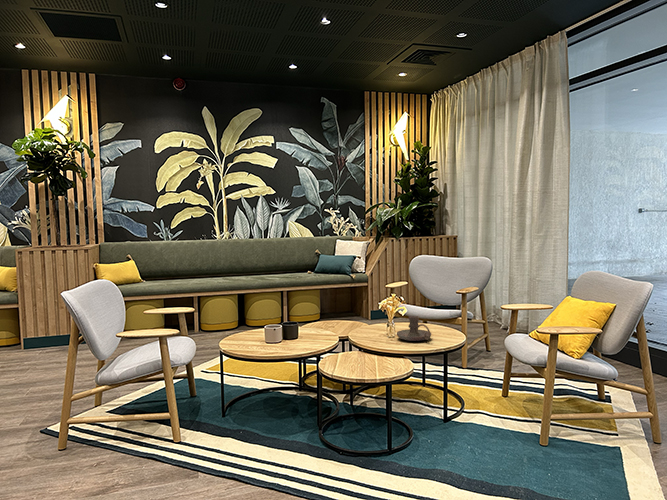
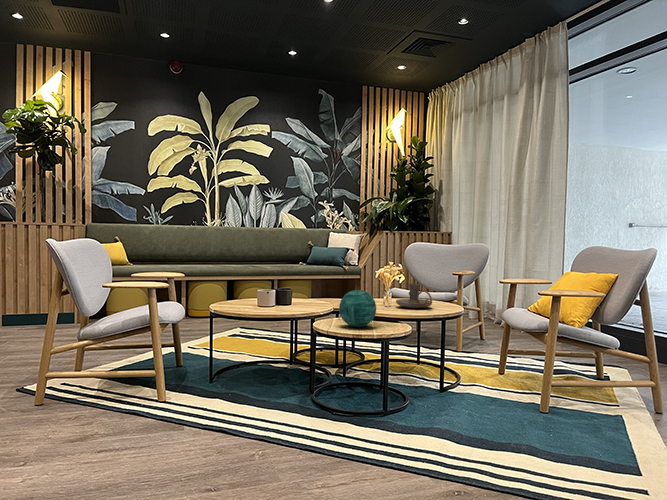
decorative orb: none [341,333,376,369] -> present [339,290,376,327]

